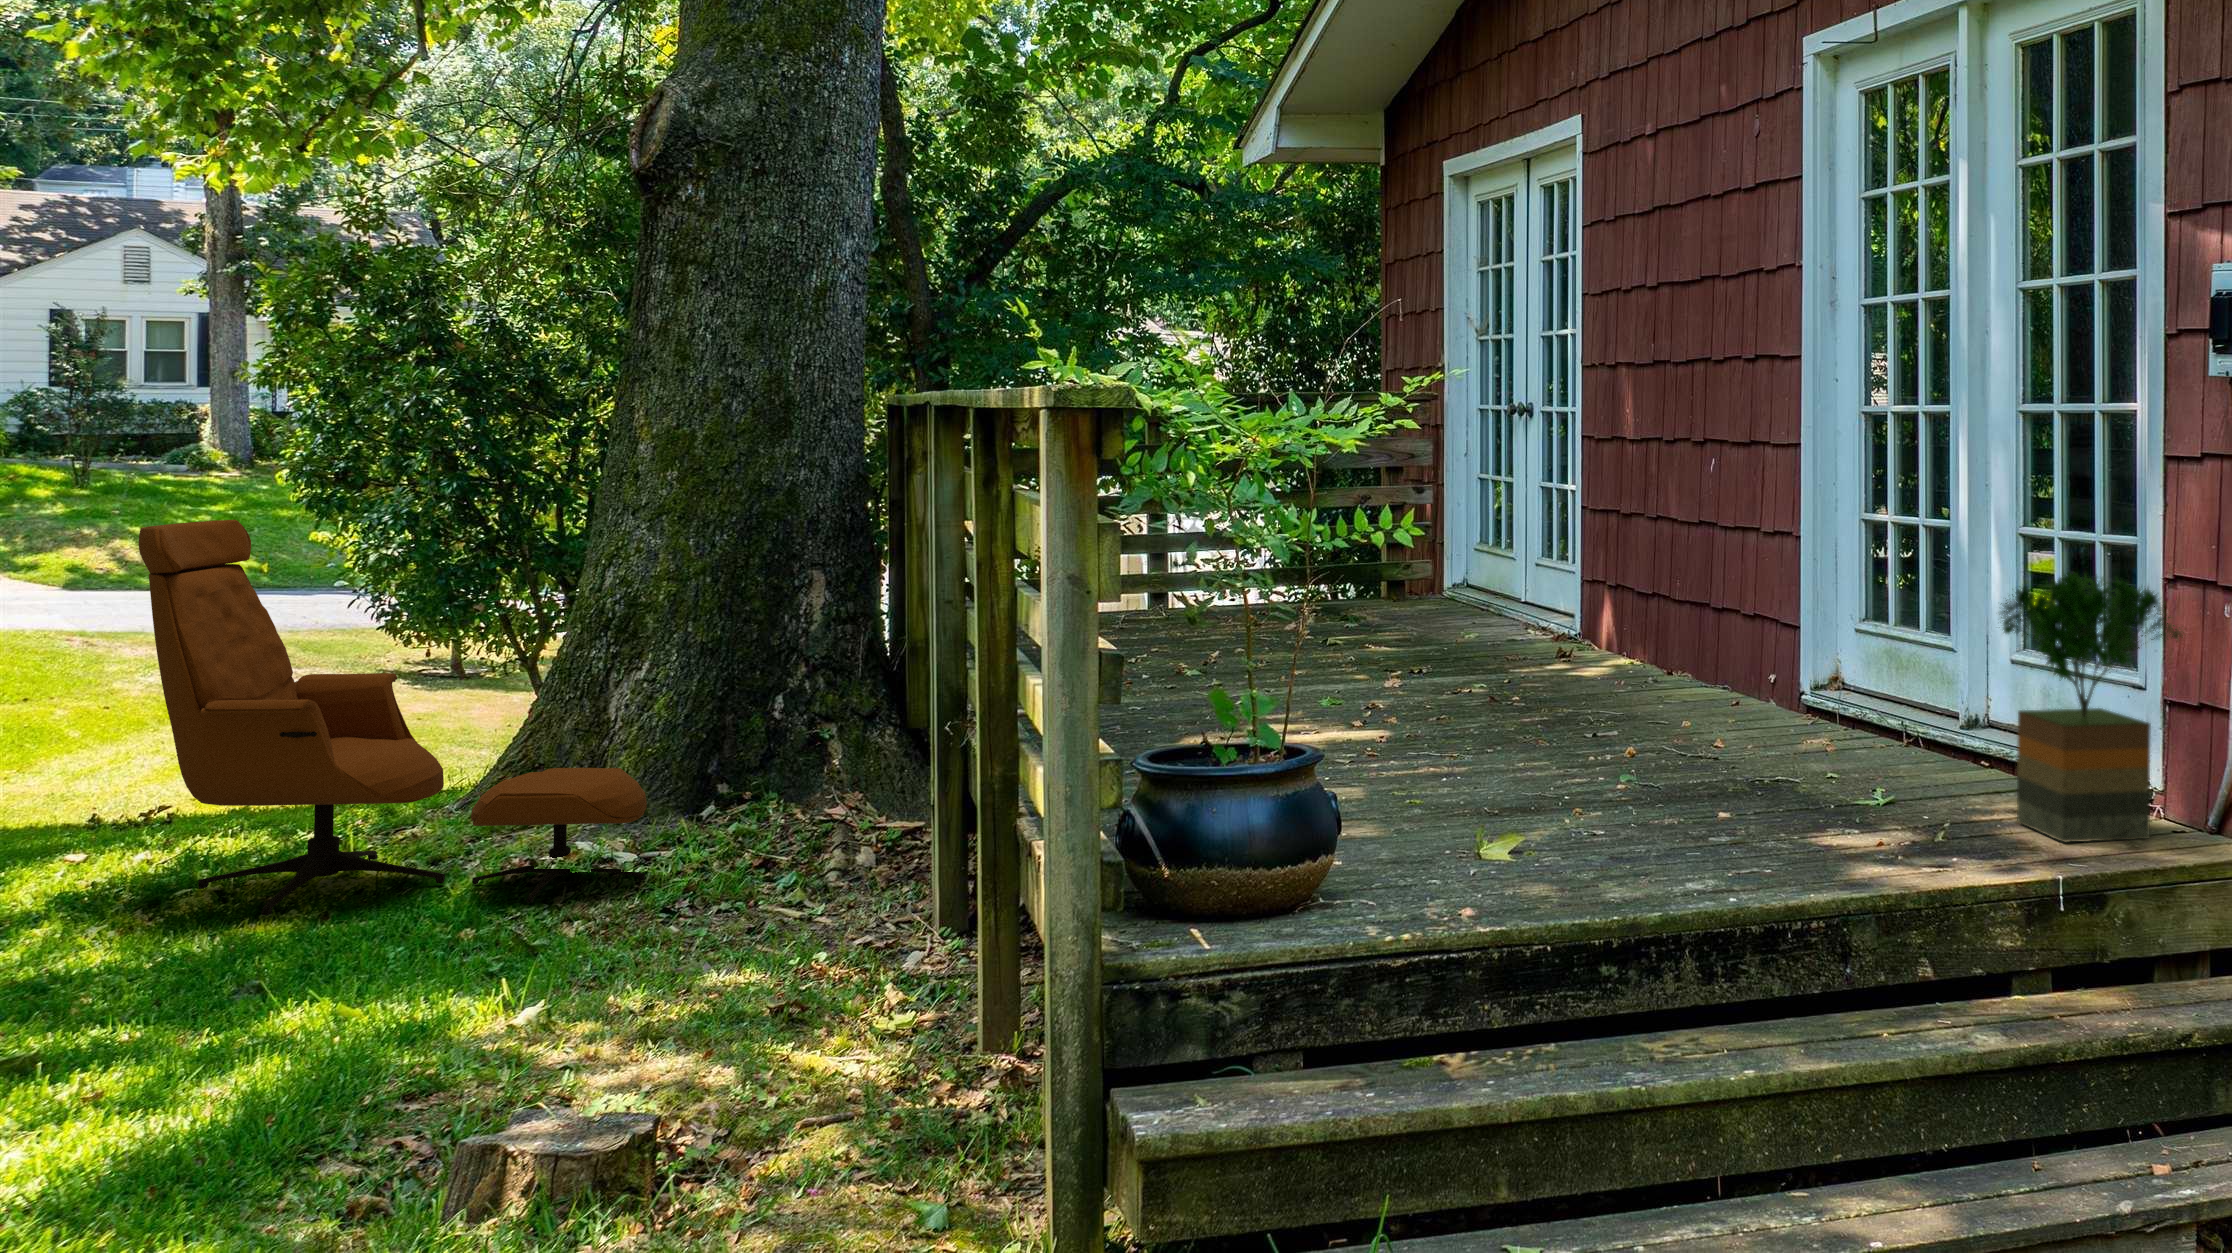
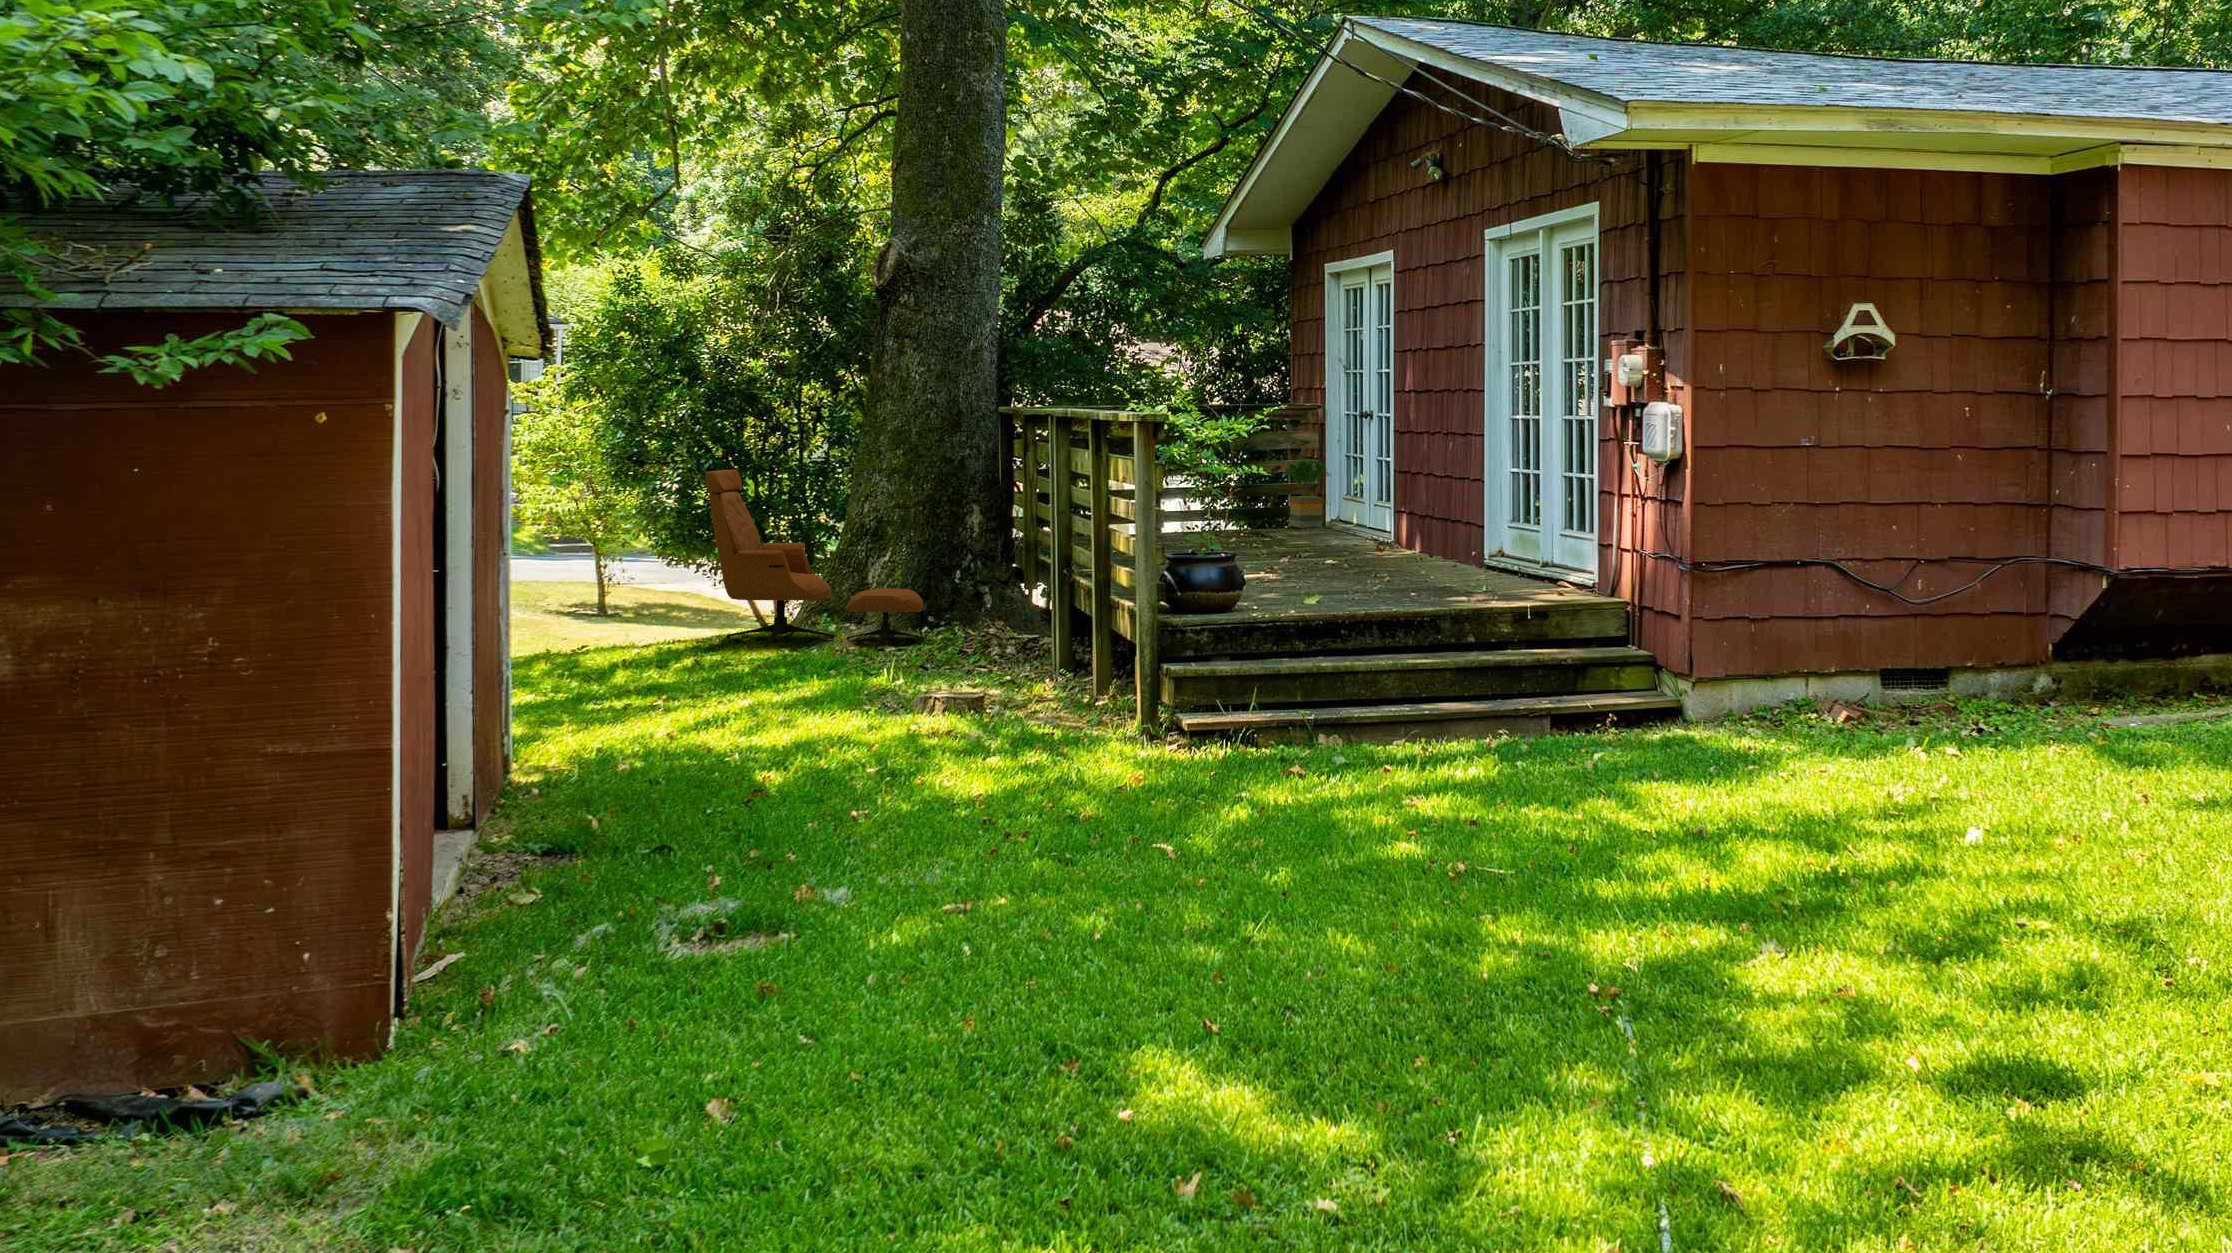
potted tree: present [2001,573,2183,843] -> present [1285,460,1331,528]

